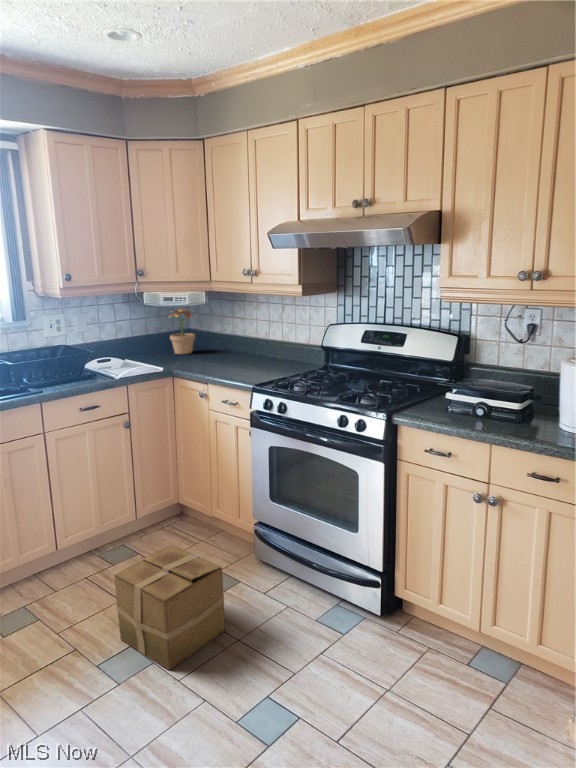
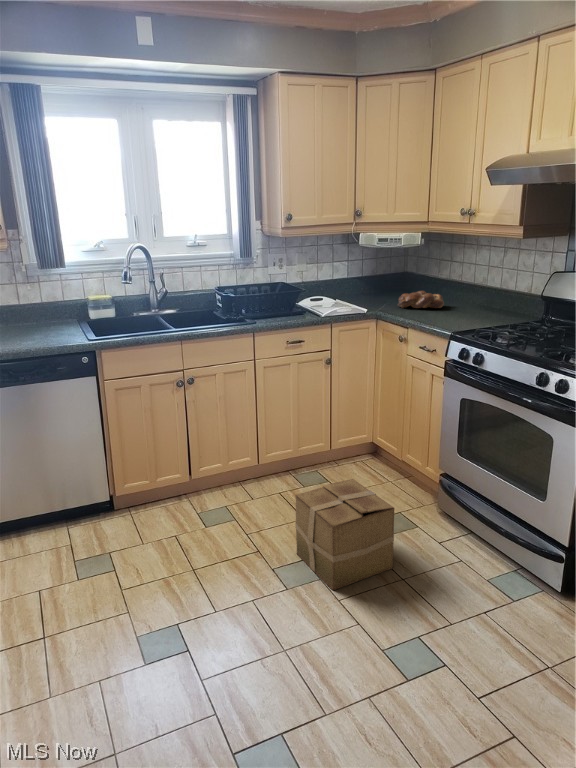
potted plant: present [170,309,195,354] -> none [383,247,409,297]
bread loaf: none [190,346,235,364] -> present [398,291,444,308]

